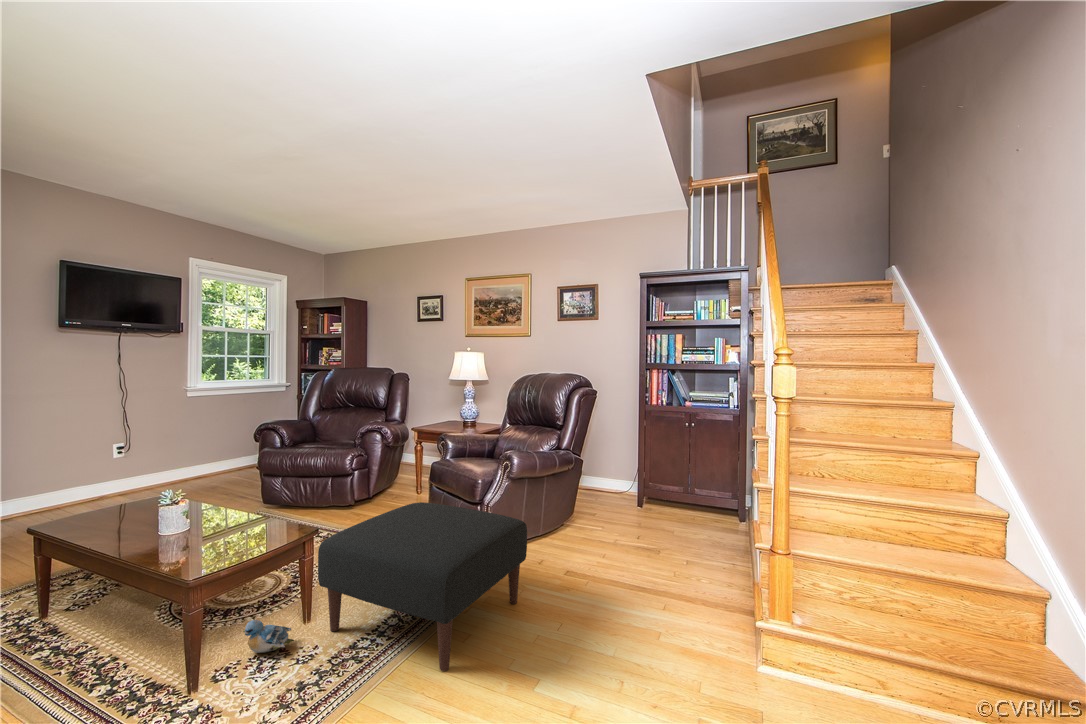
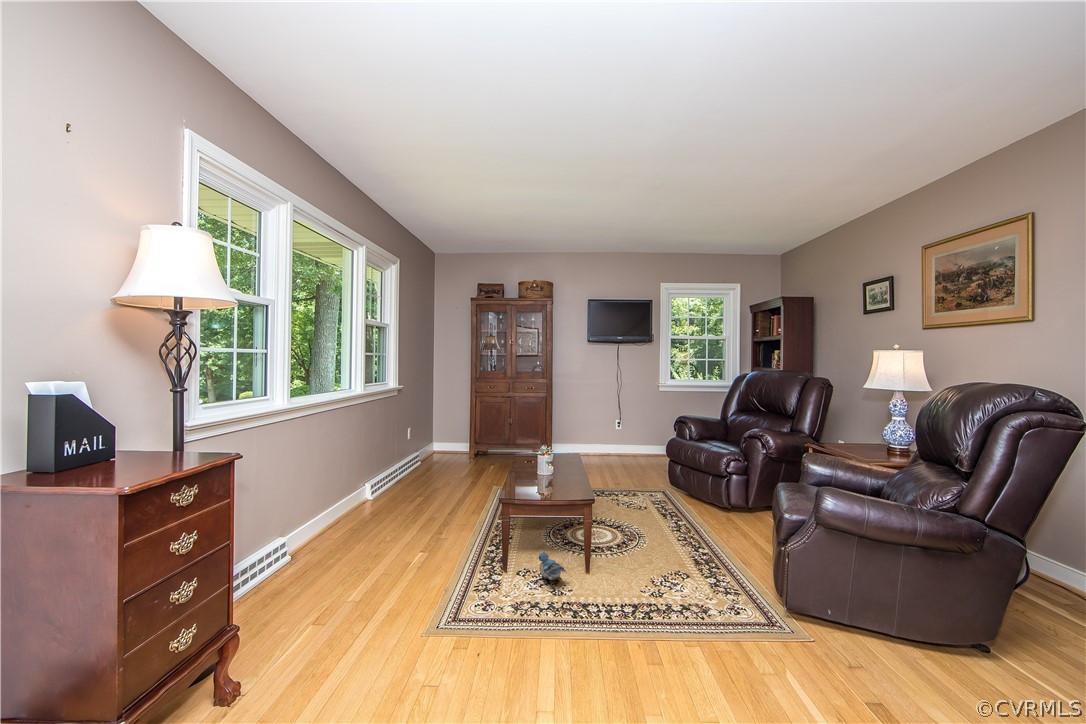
ottoman: present [318,502,527,671] -> none [581,509,768,669]

